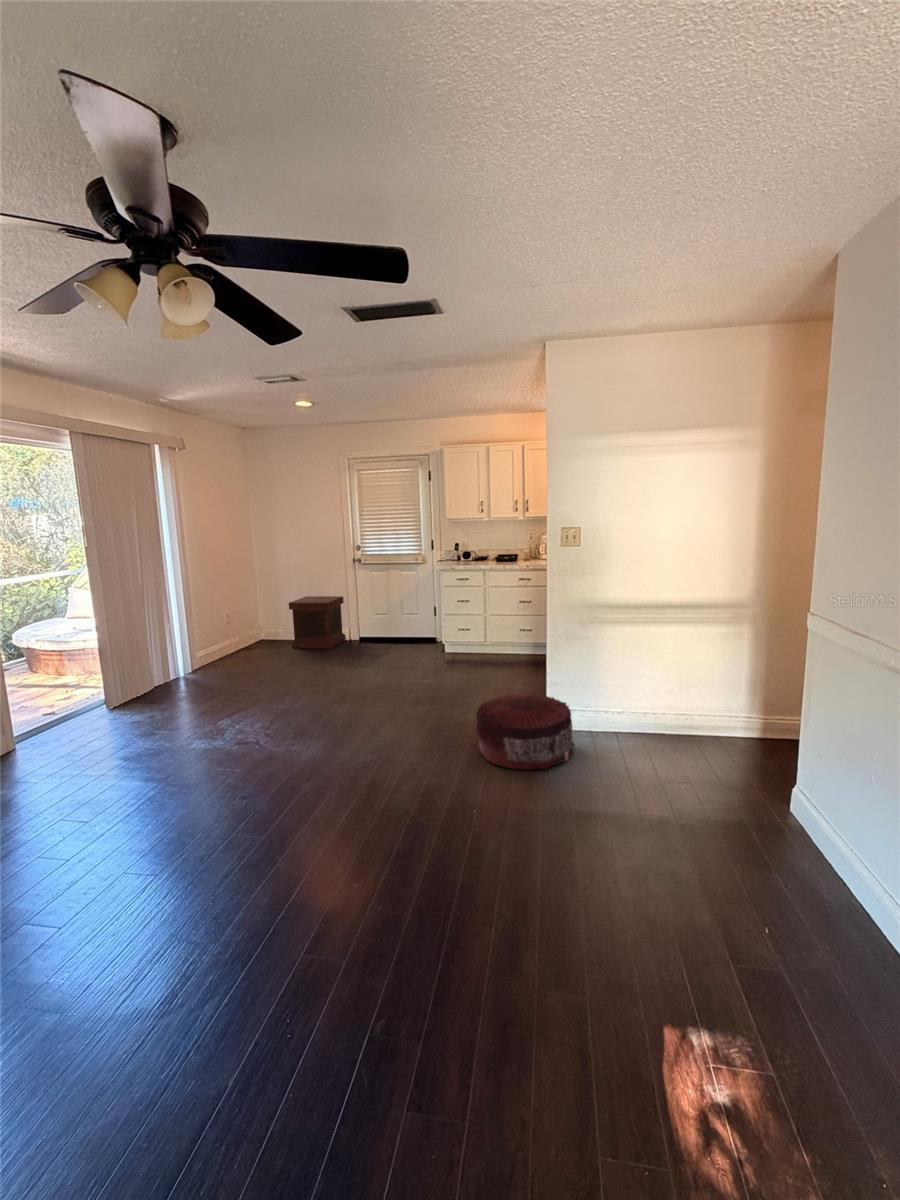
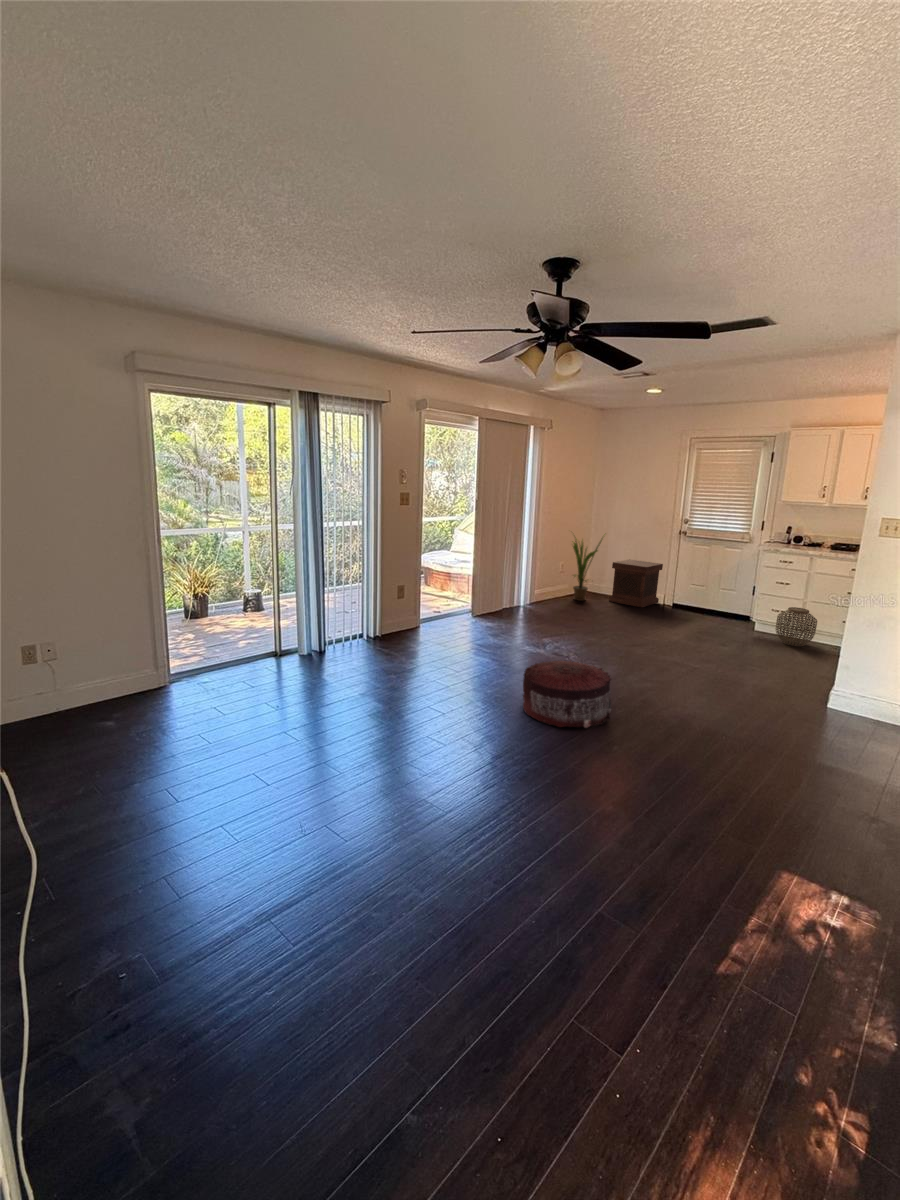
house plant: none [225,570,277,654] -> present [572,534,605,601]
woven basket: none [465,622,499,660] -> present [776,607,817,646]
pouf: present [476,694,574,770] -> present [523,661,611,728]

